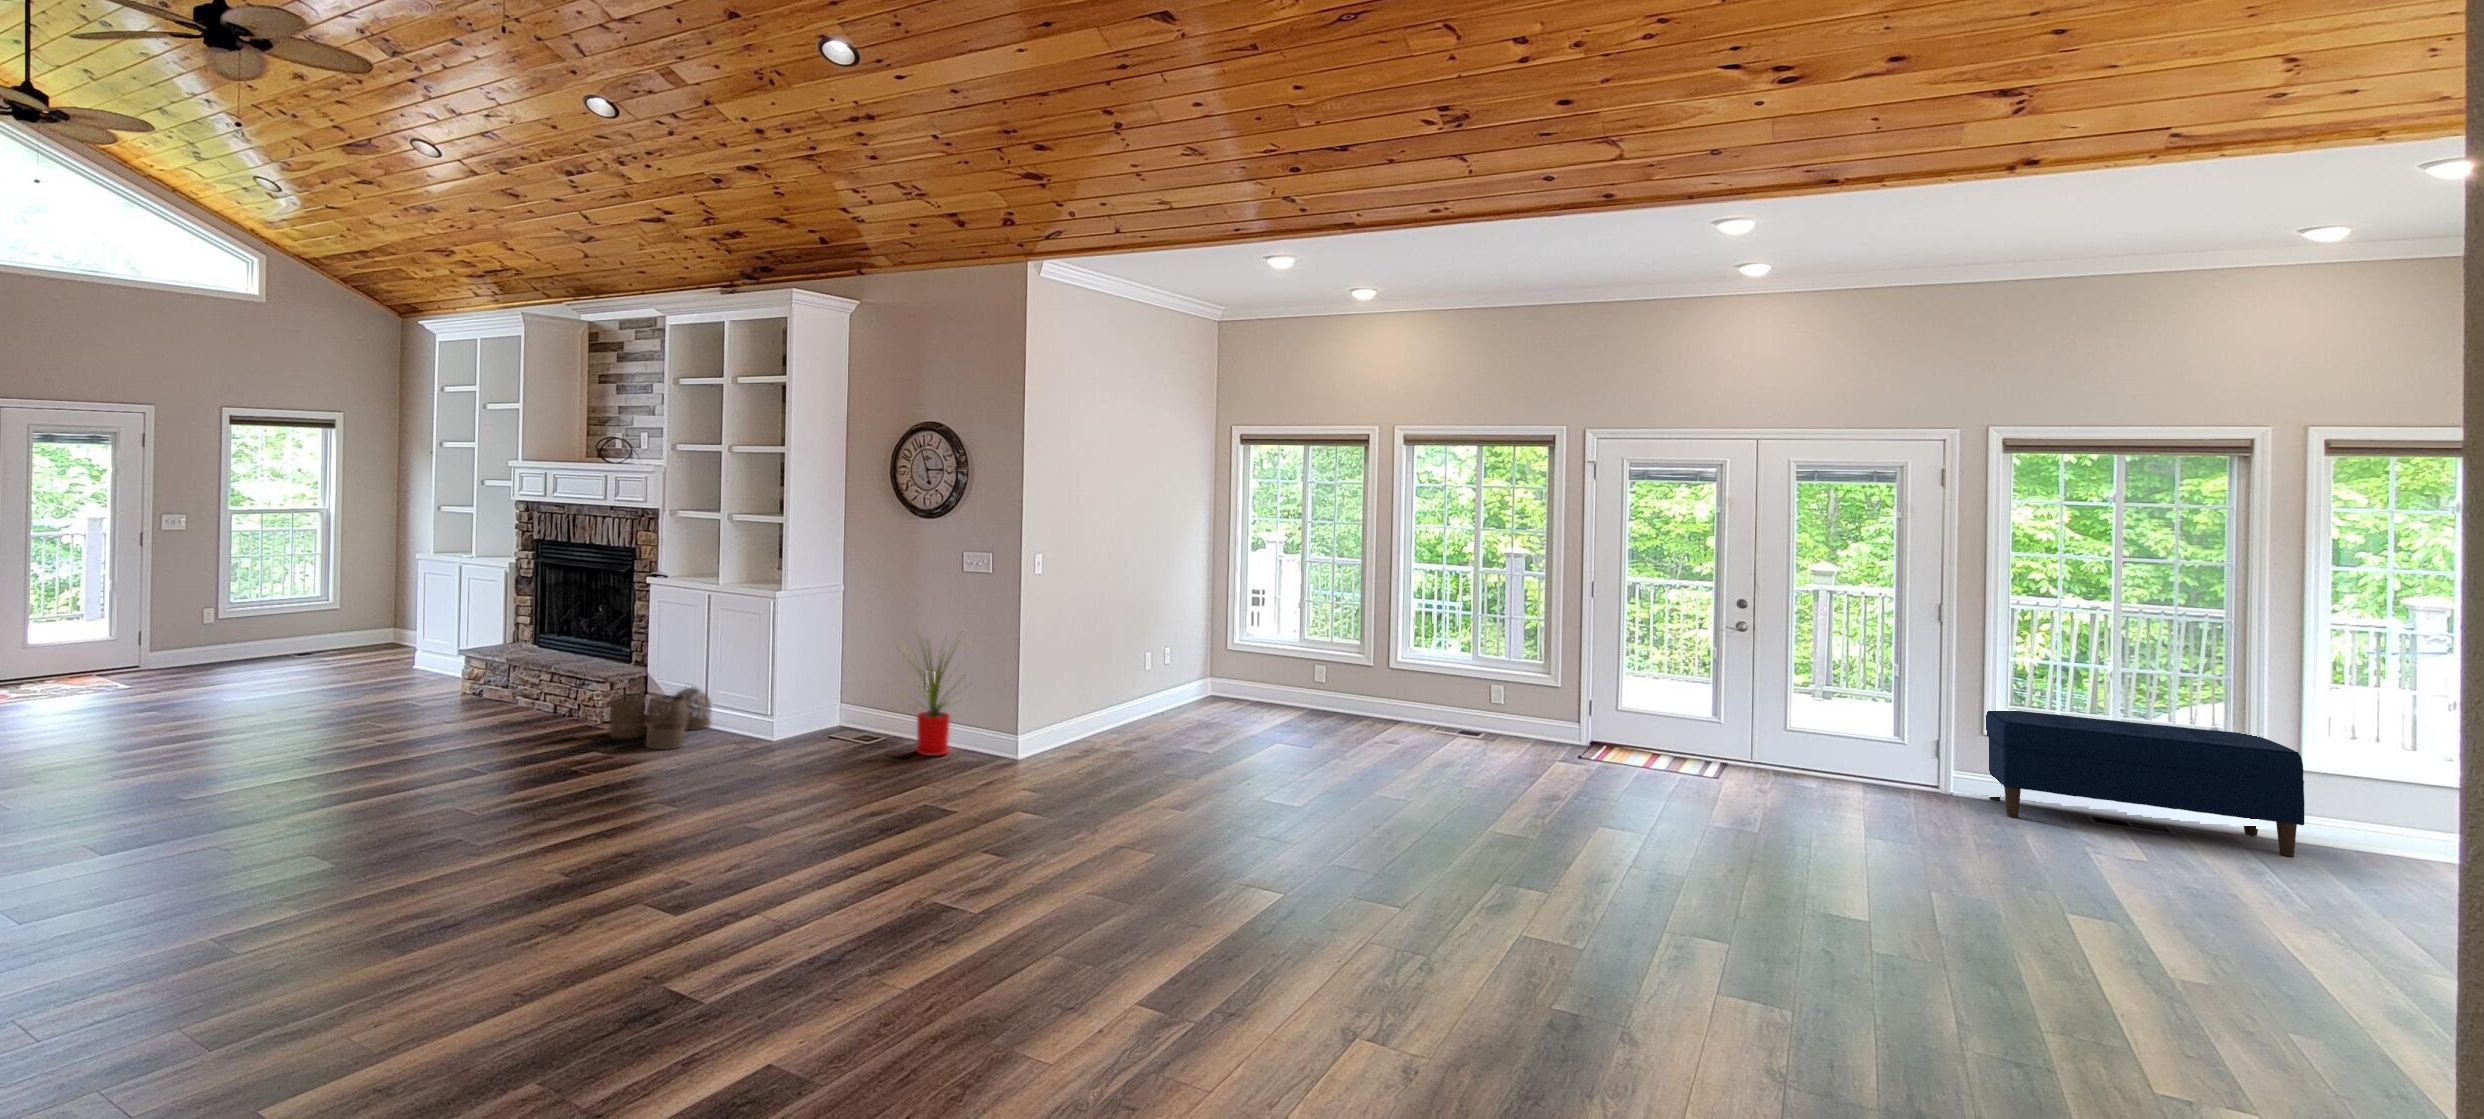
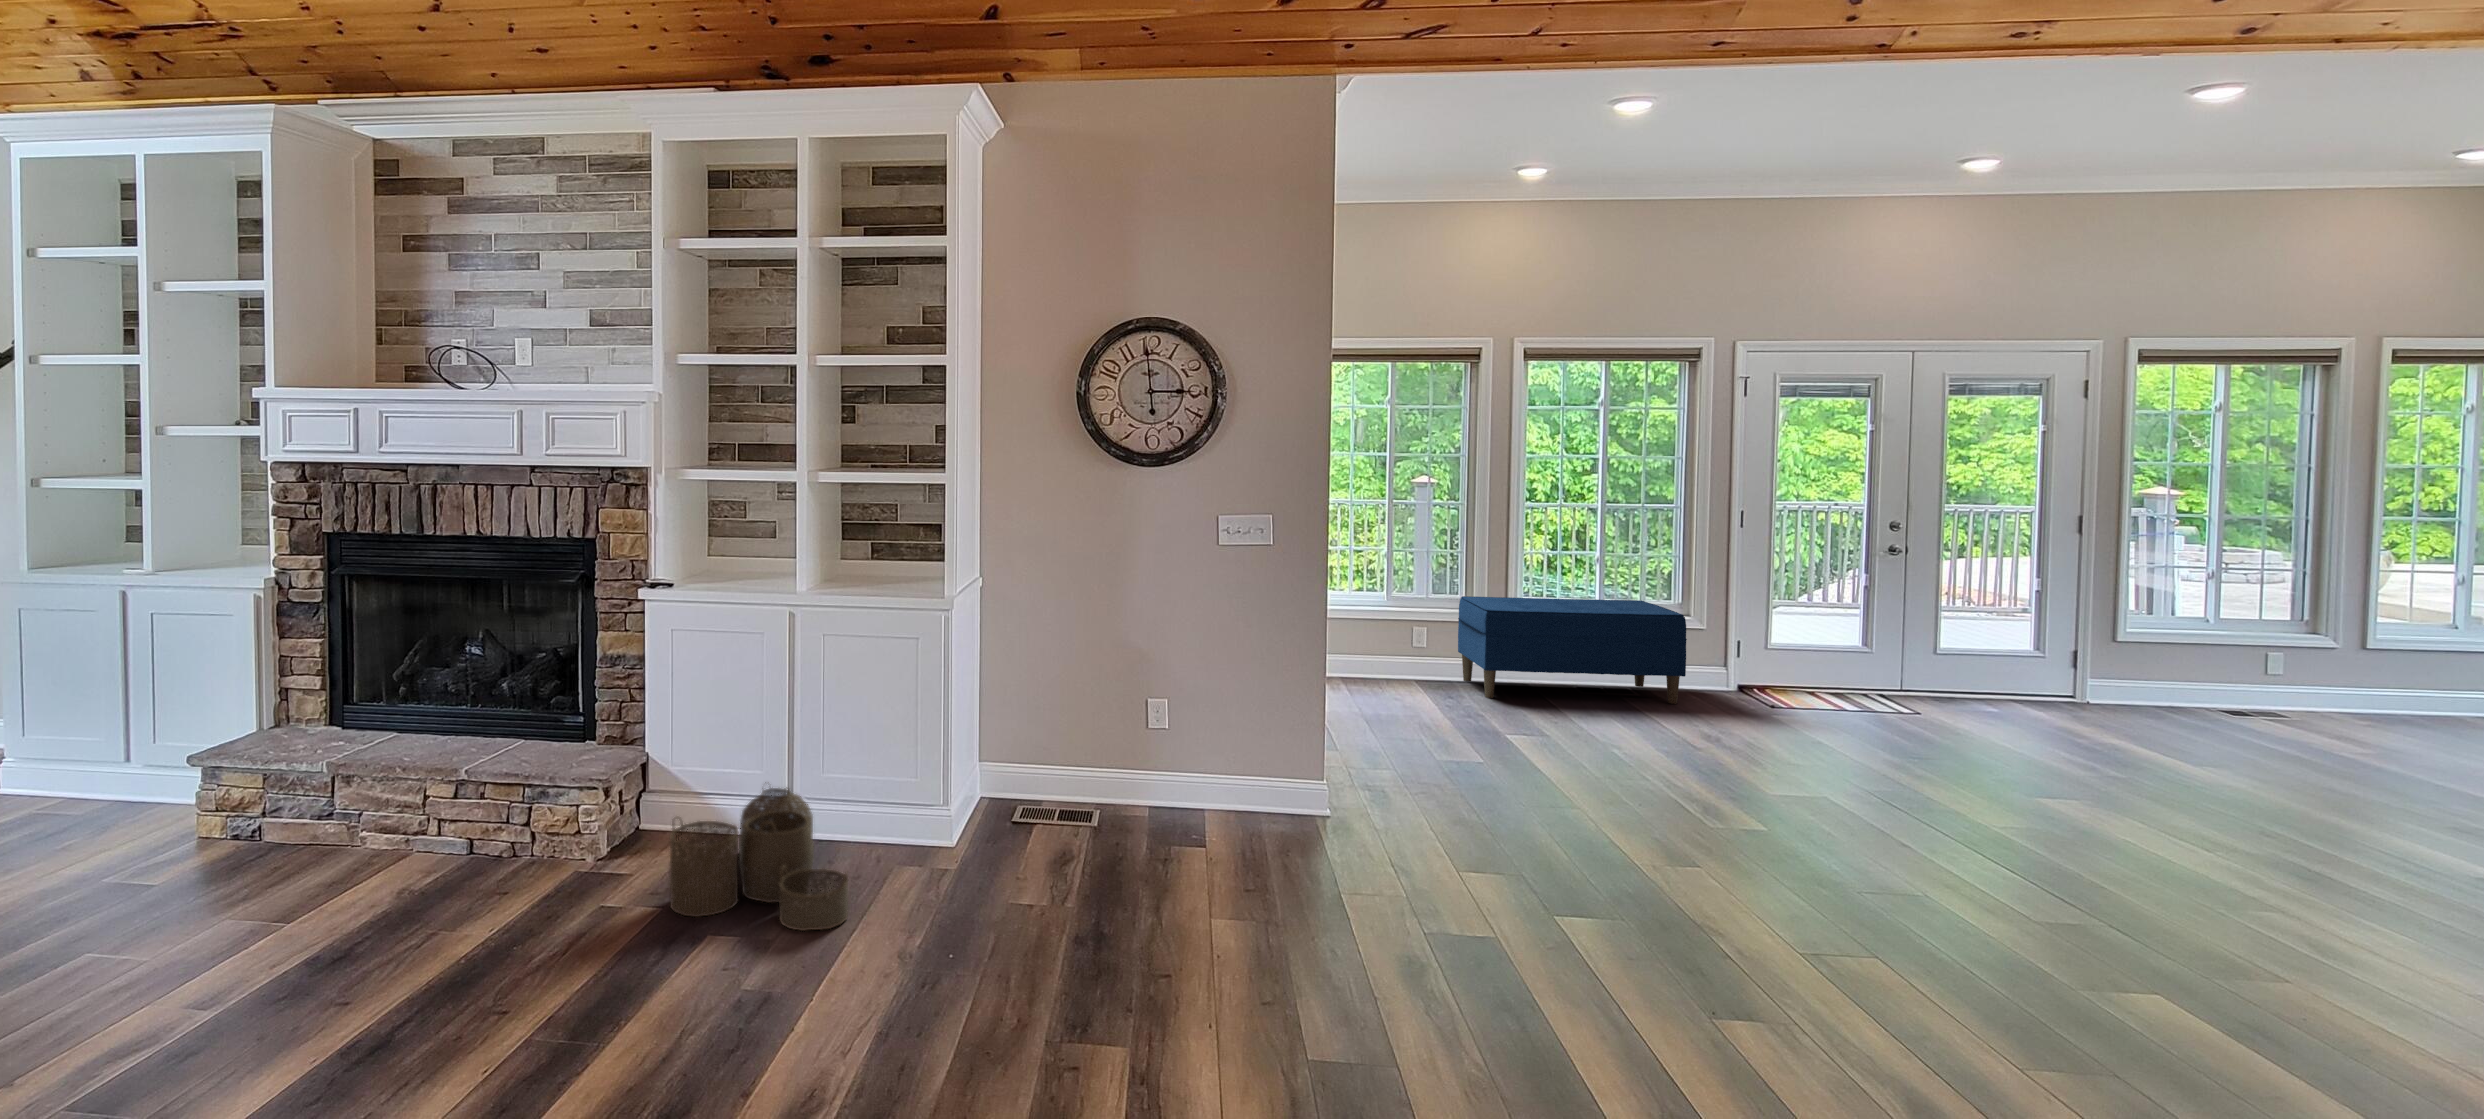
house plant: present [902,645,967,756] -> none [1150,644,1299,849]
bench: present [1986,709,2305,857] -> present [1458,596,1687,704]

